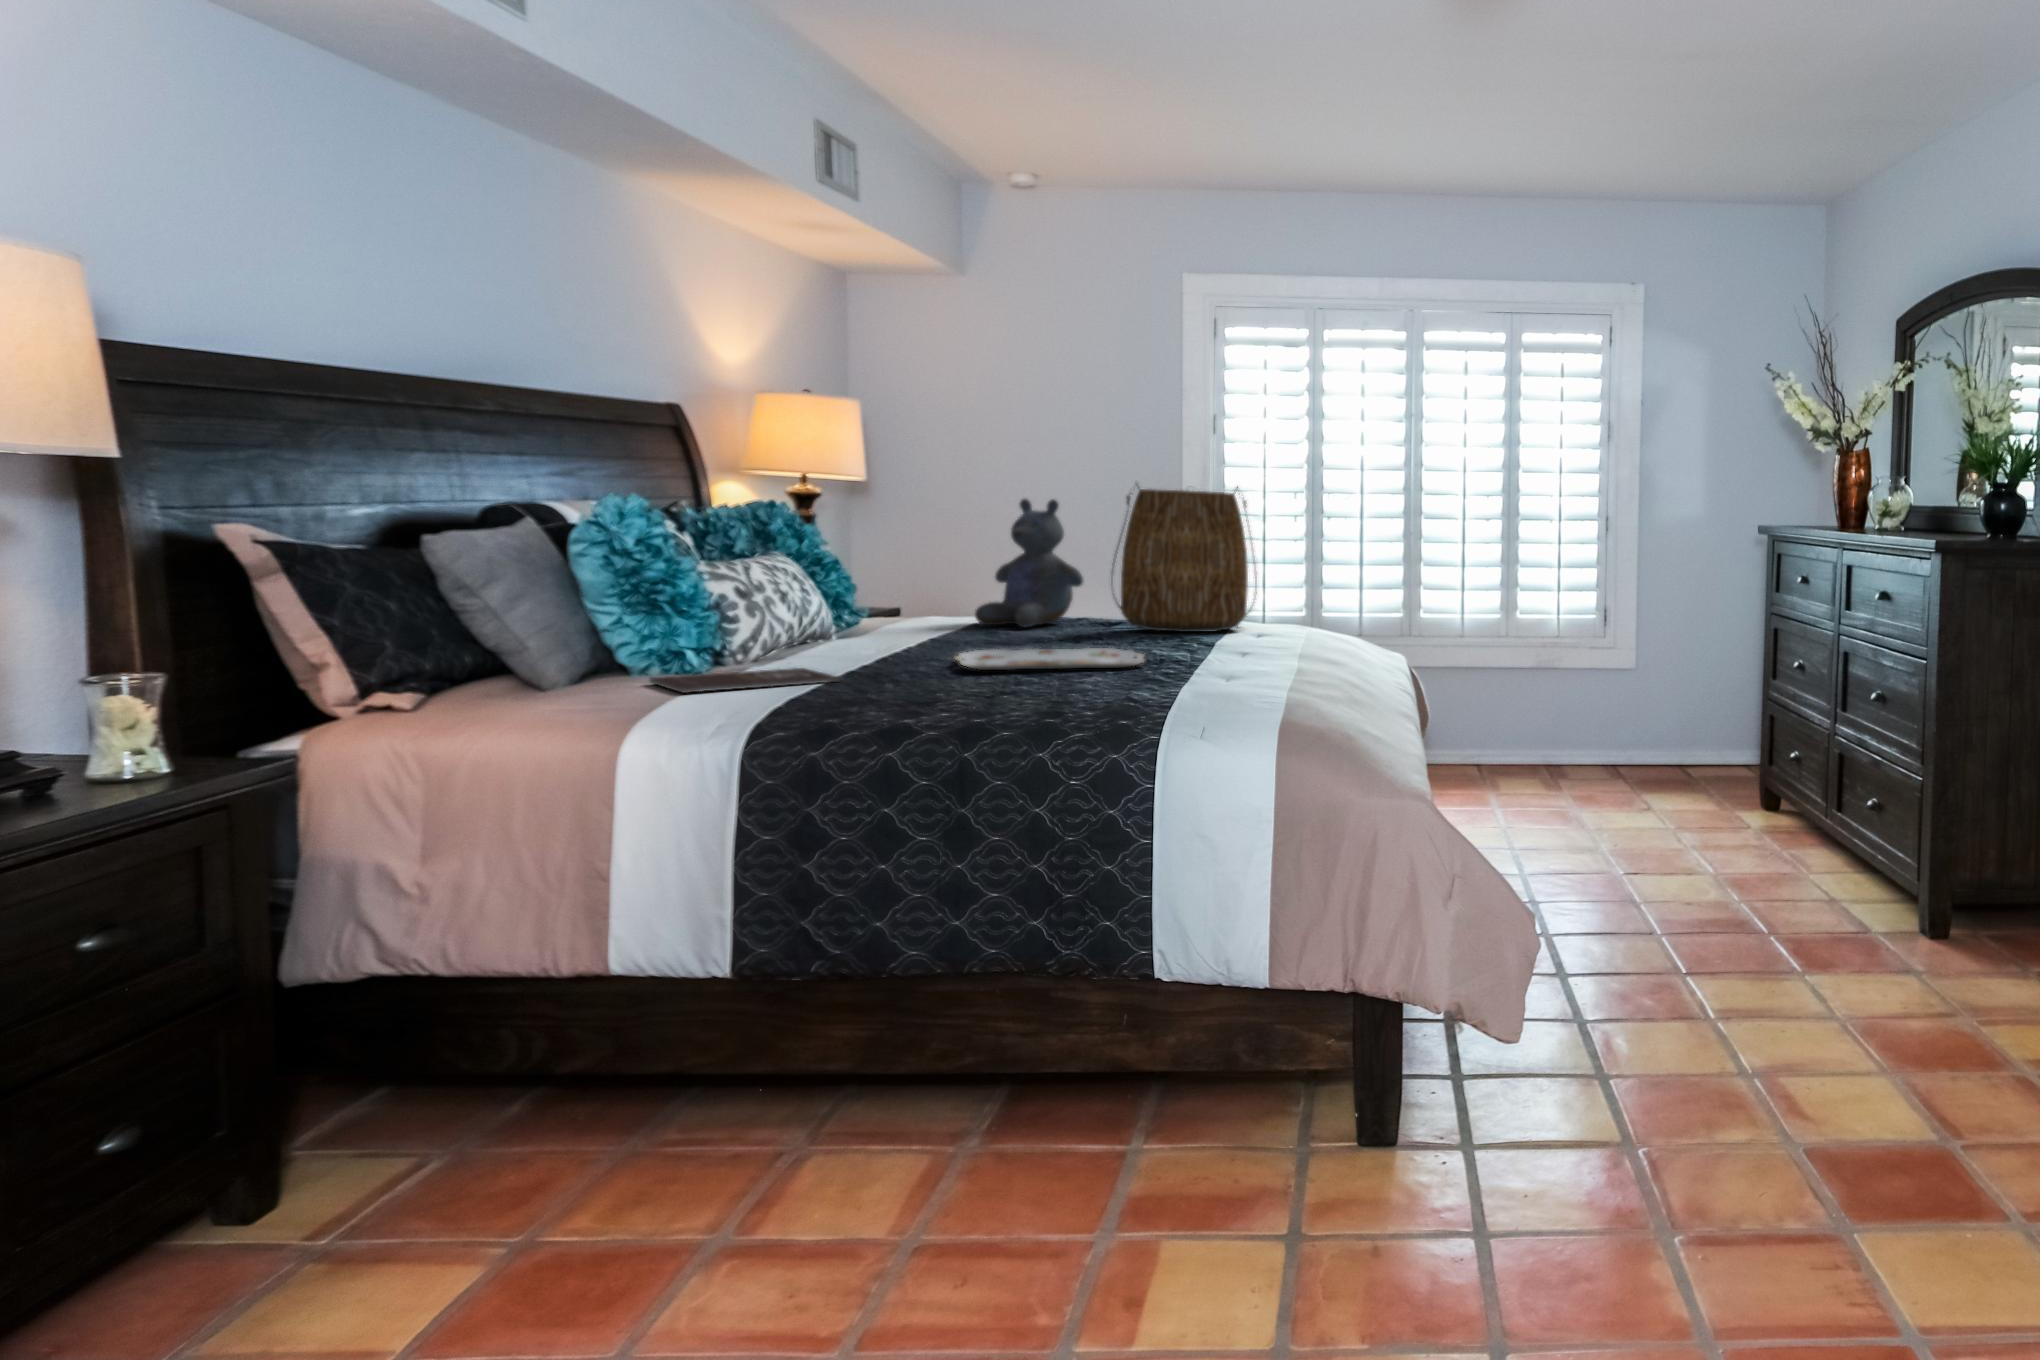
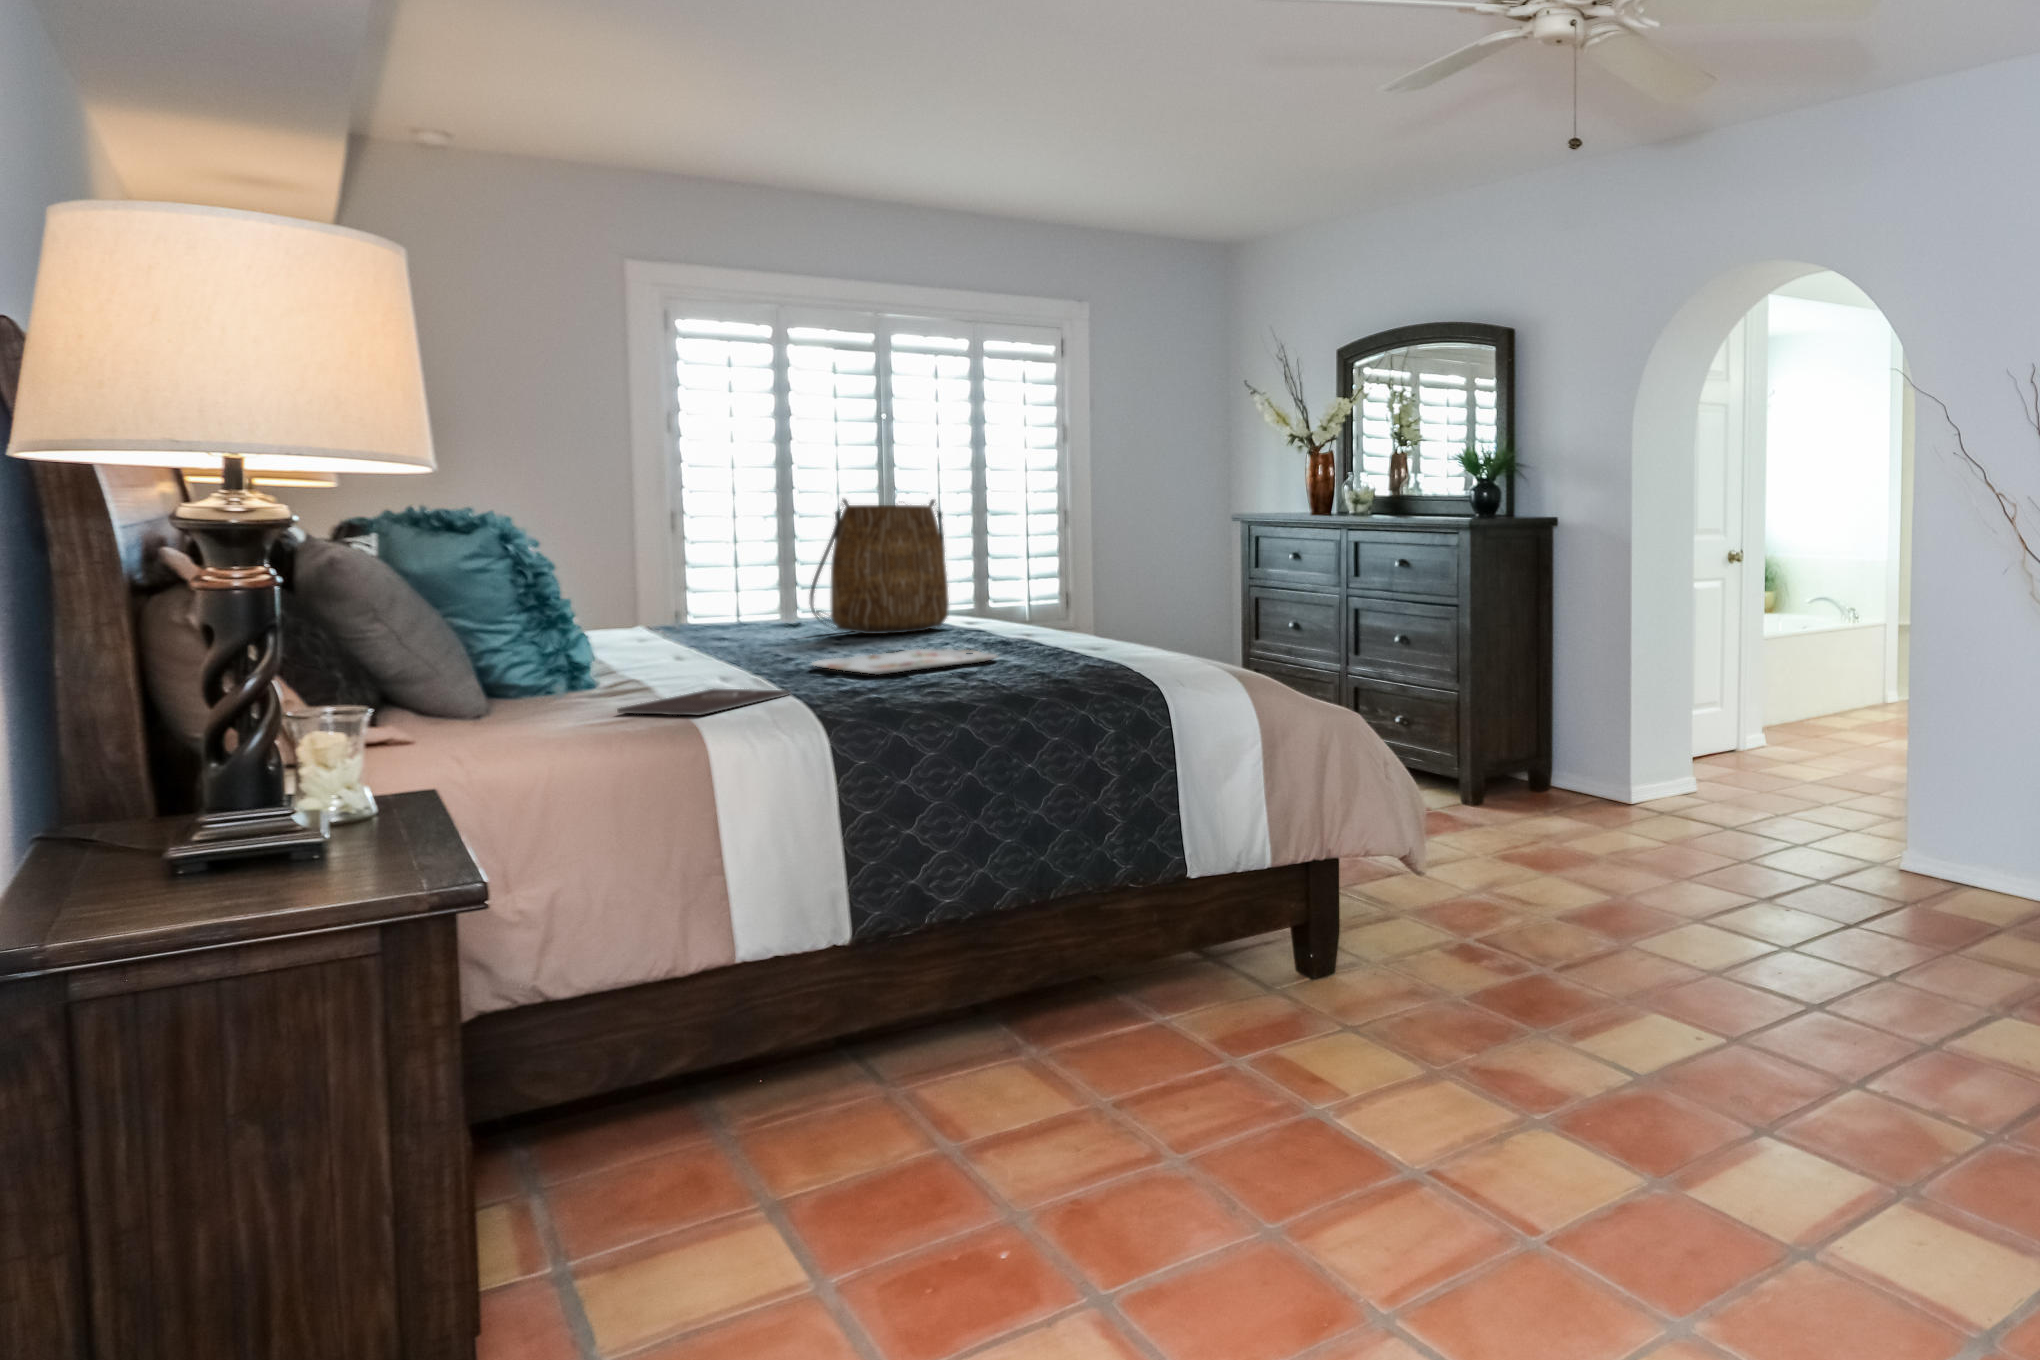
stuffed bear: present [975,499,1084,627] -> none [660,517,772,643]

